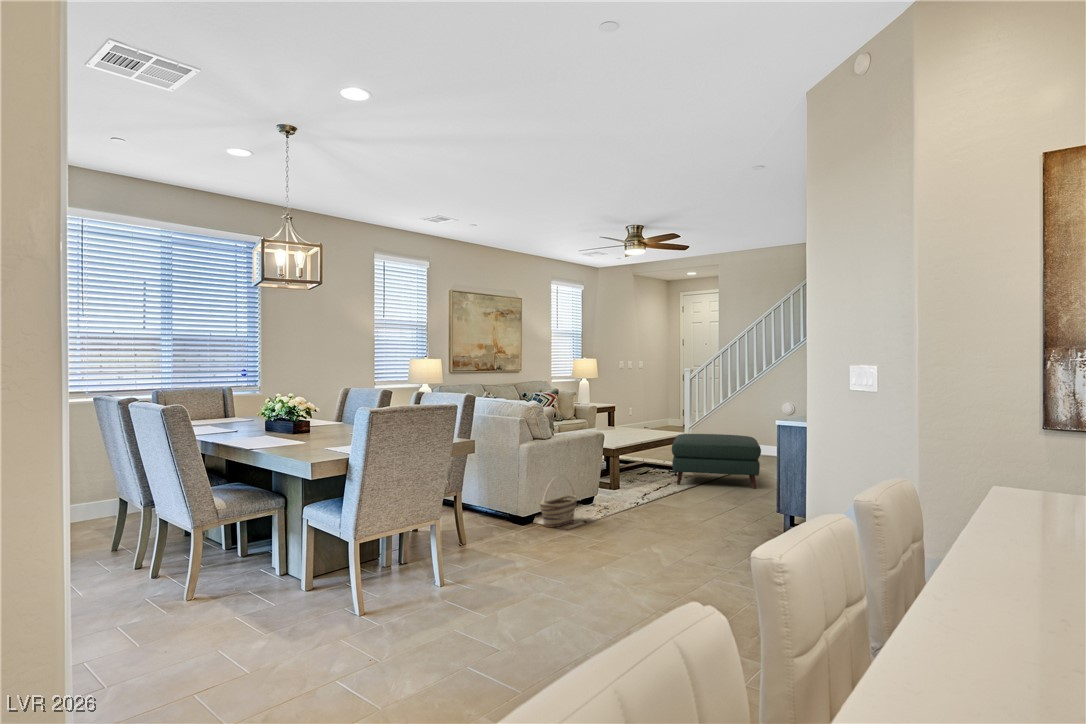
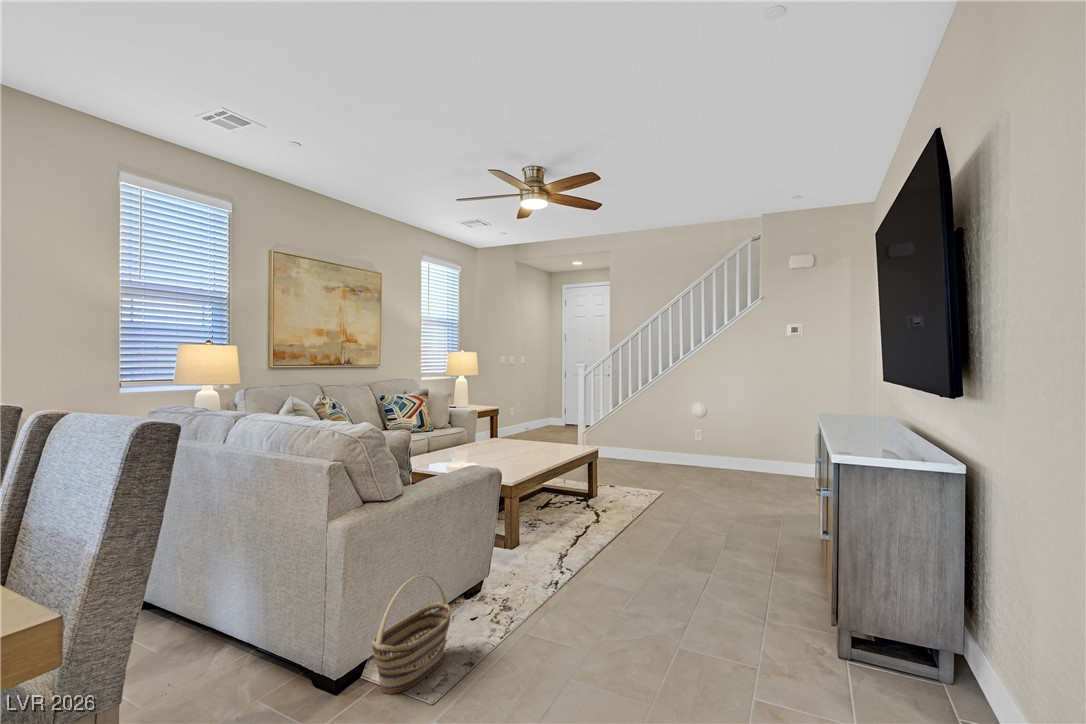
ottoman: present [672,434,761,489] -> none [587,454,713,532]

